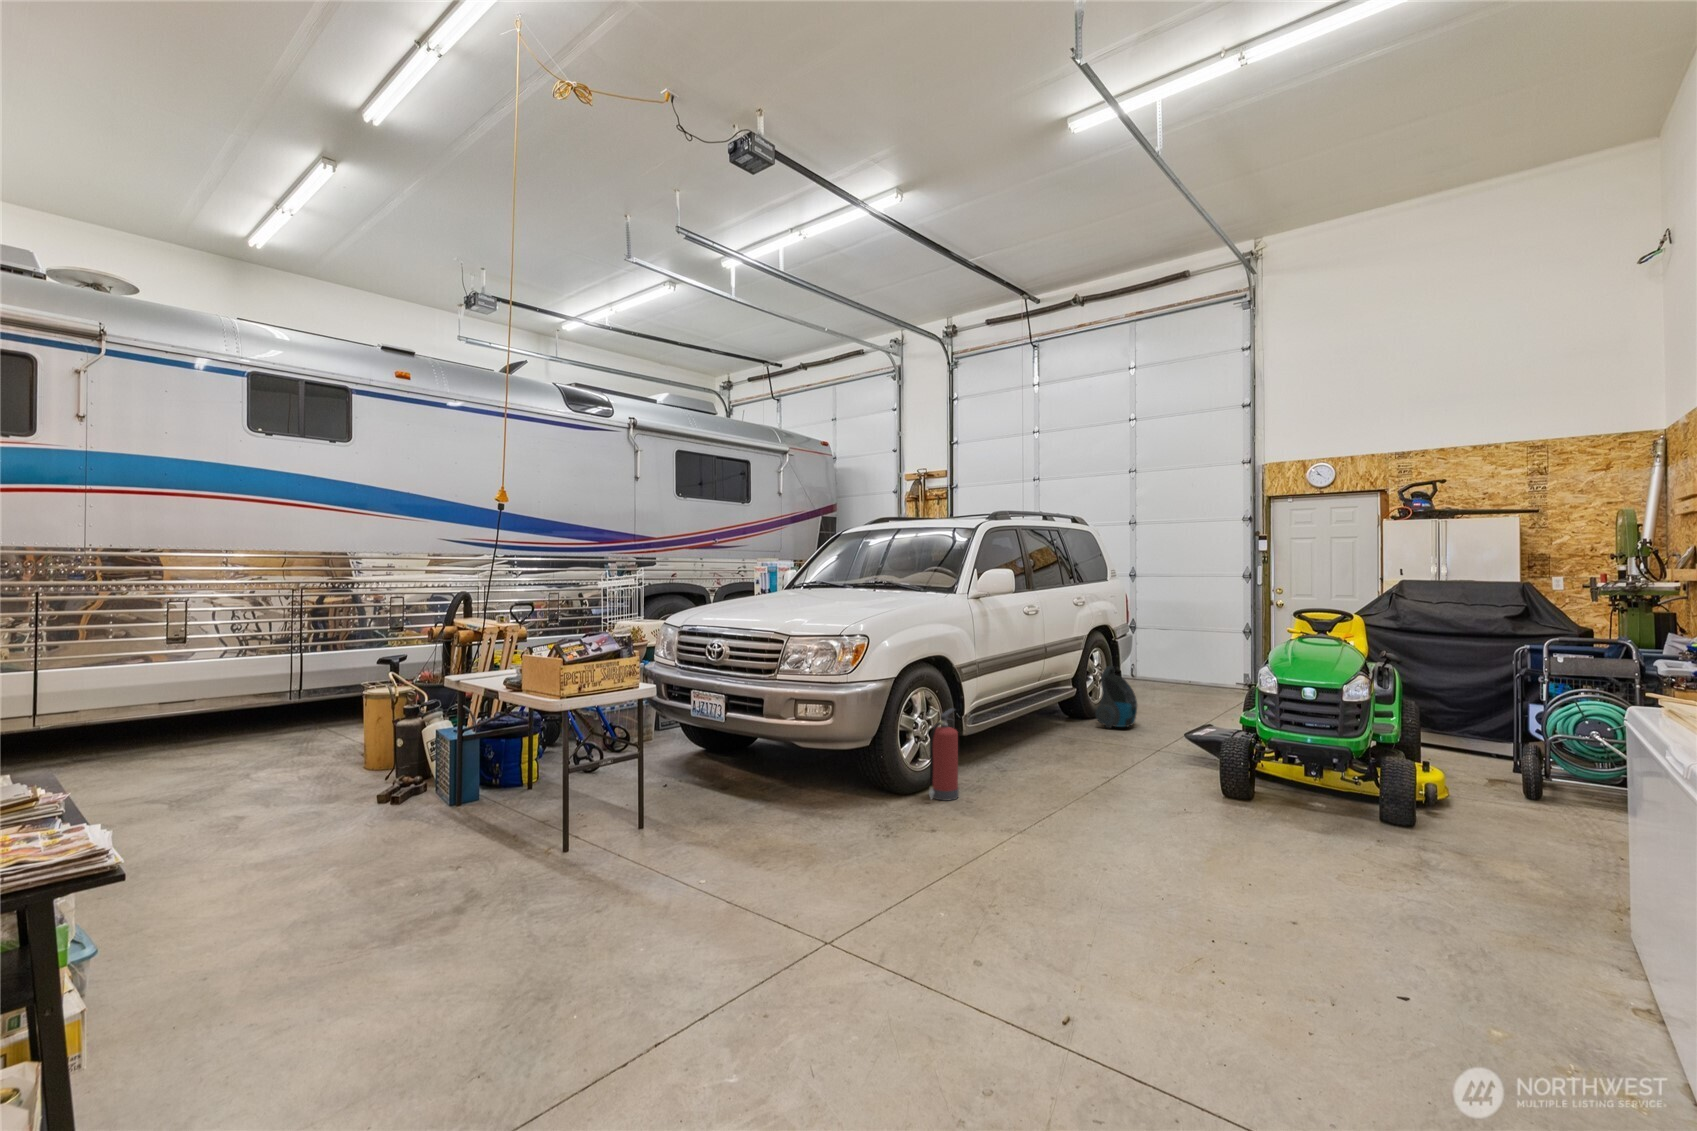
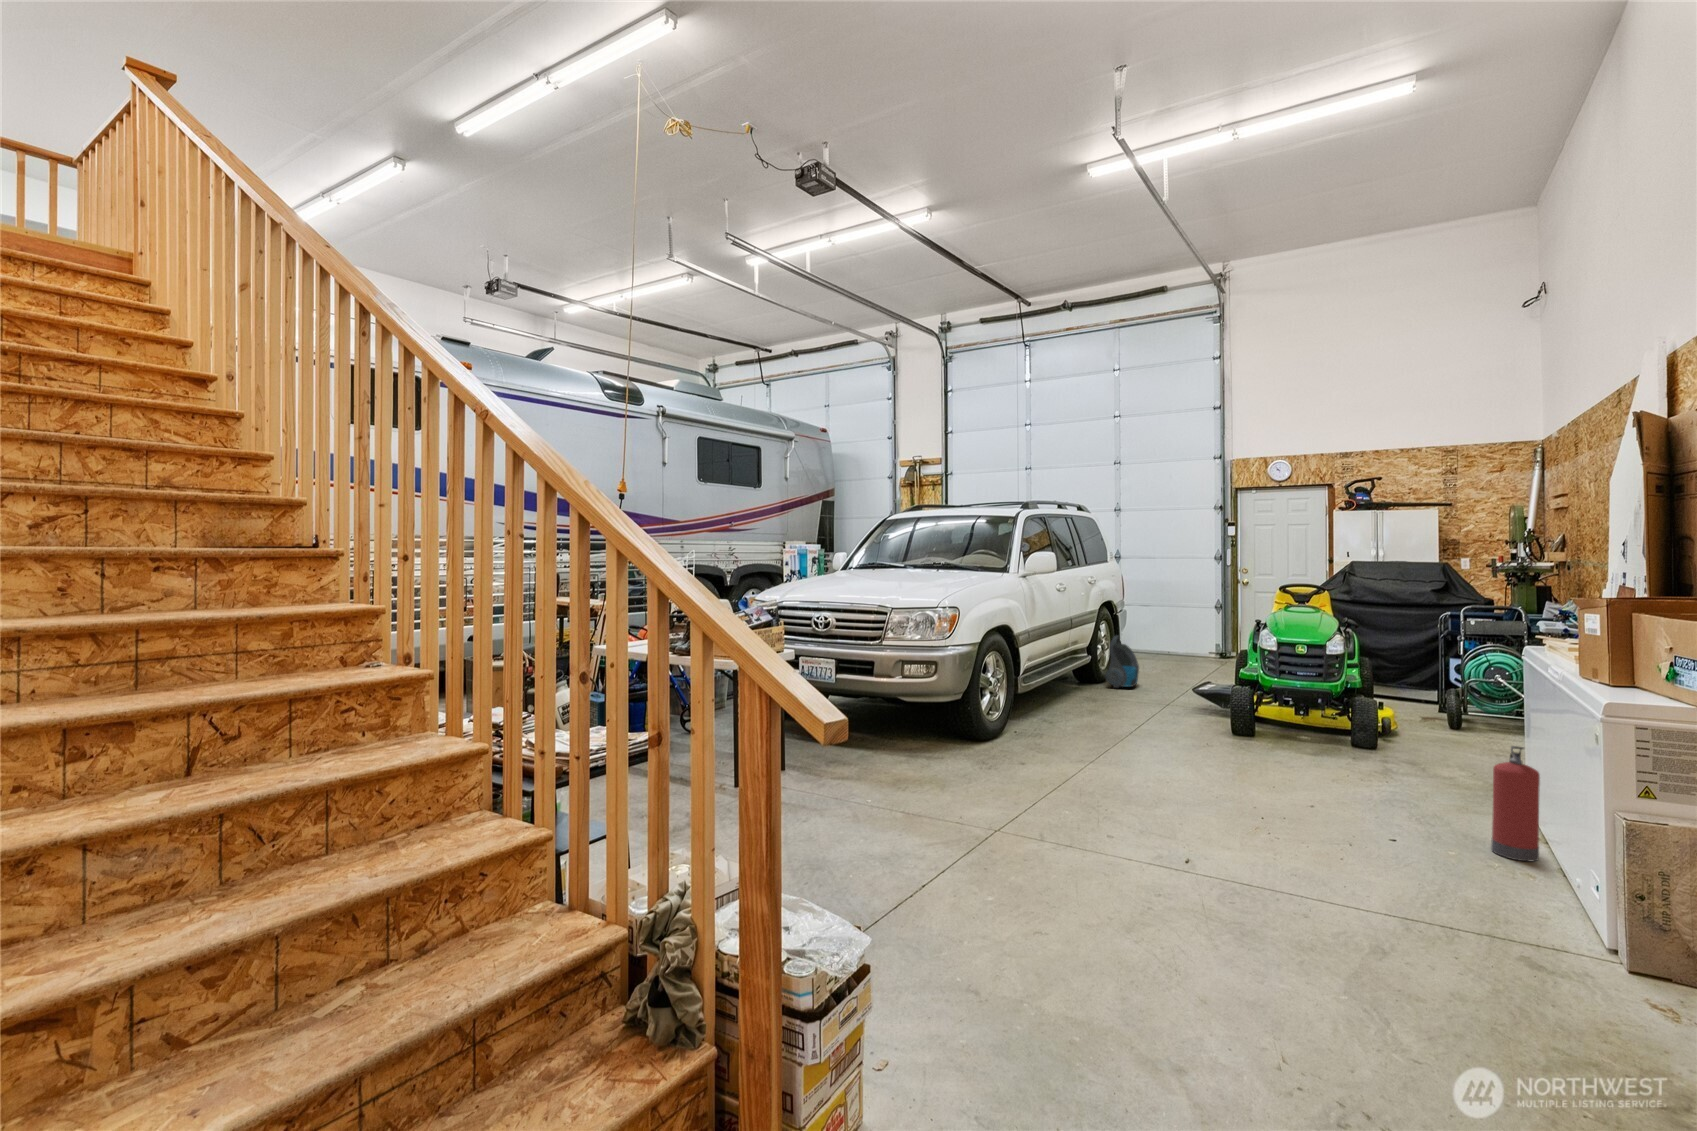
fire extinguisher: present [929,708,959,801] -> present [1491,746,1540,861]

